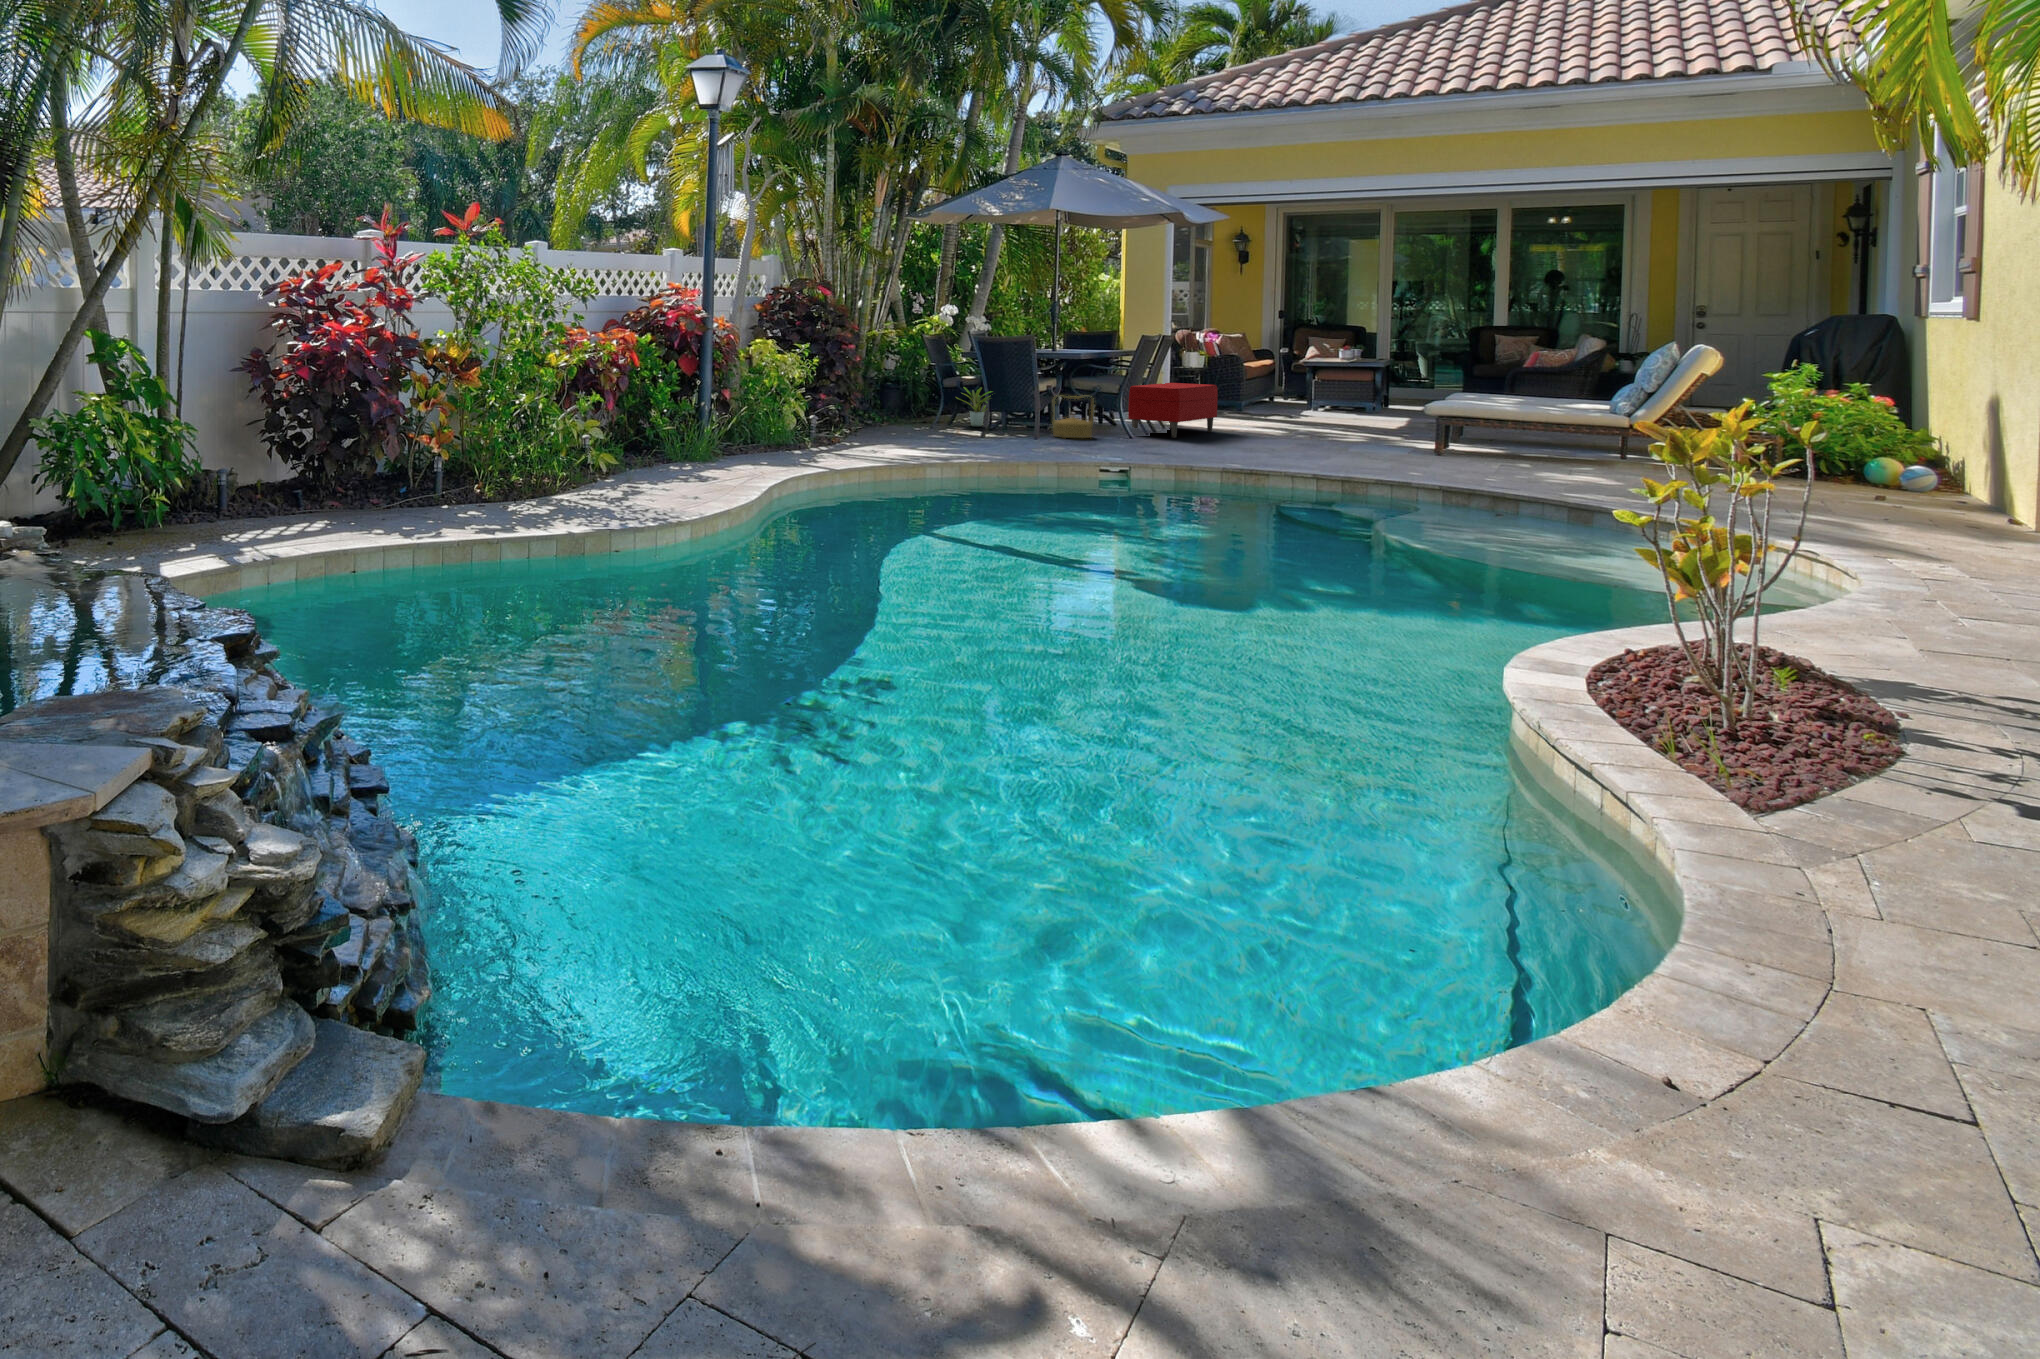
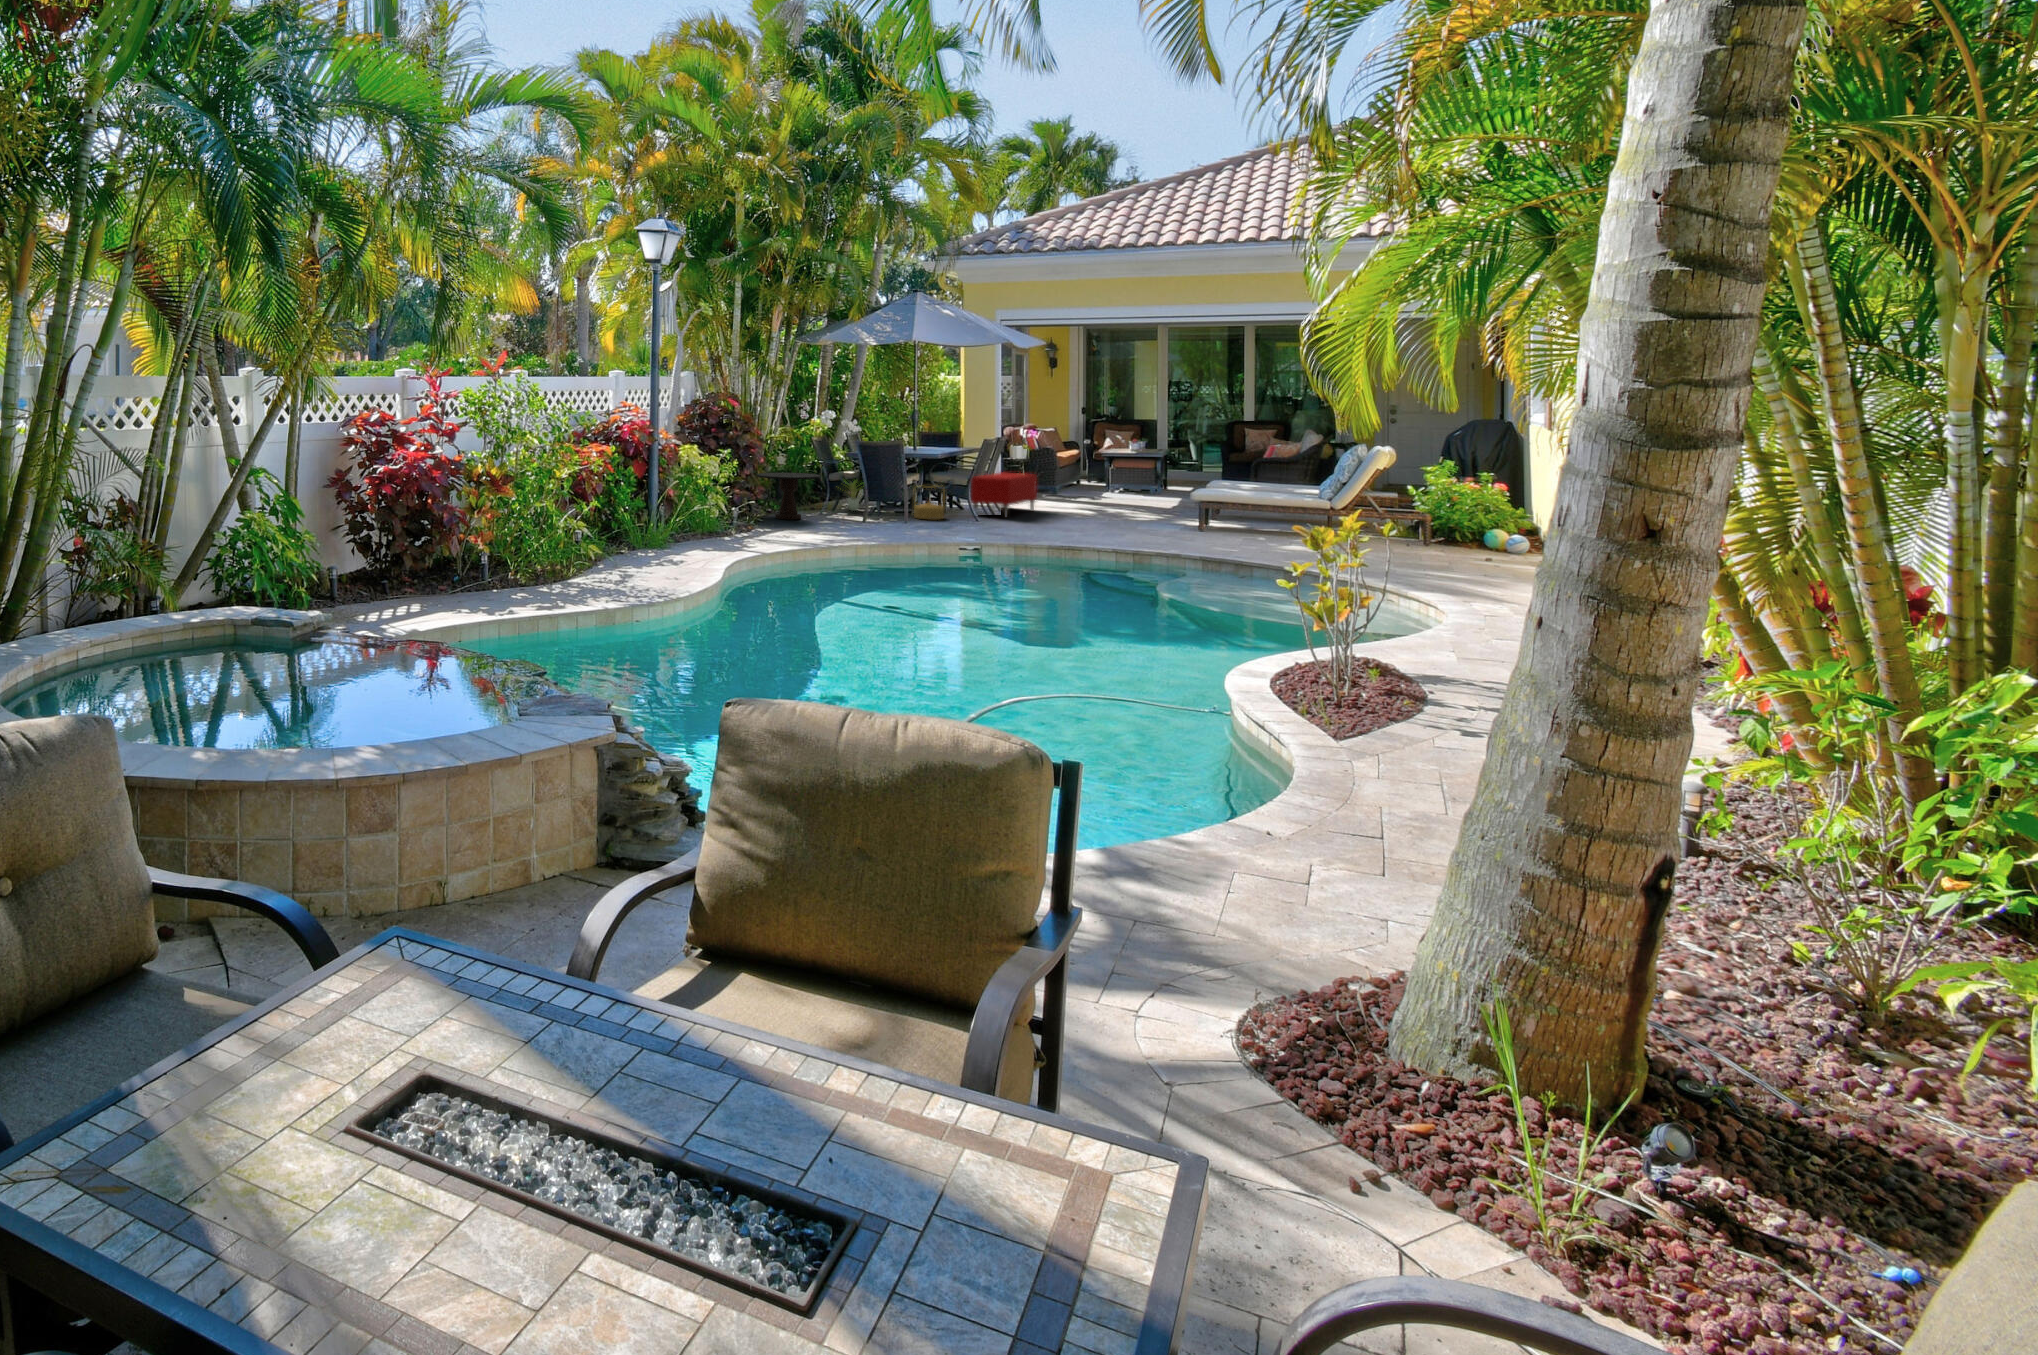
side table: none [850,377,931,435] -> present [757,473,821,520]

